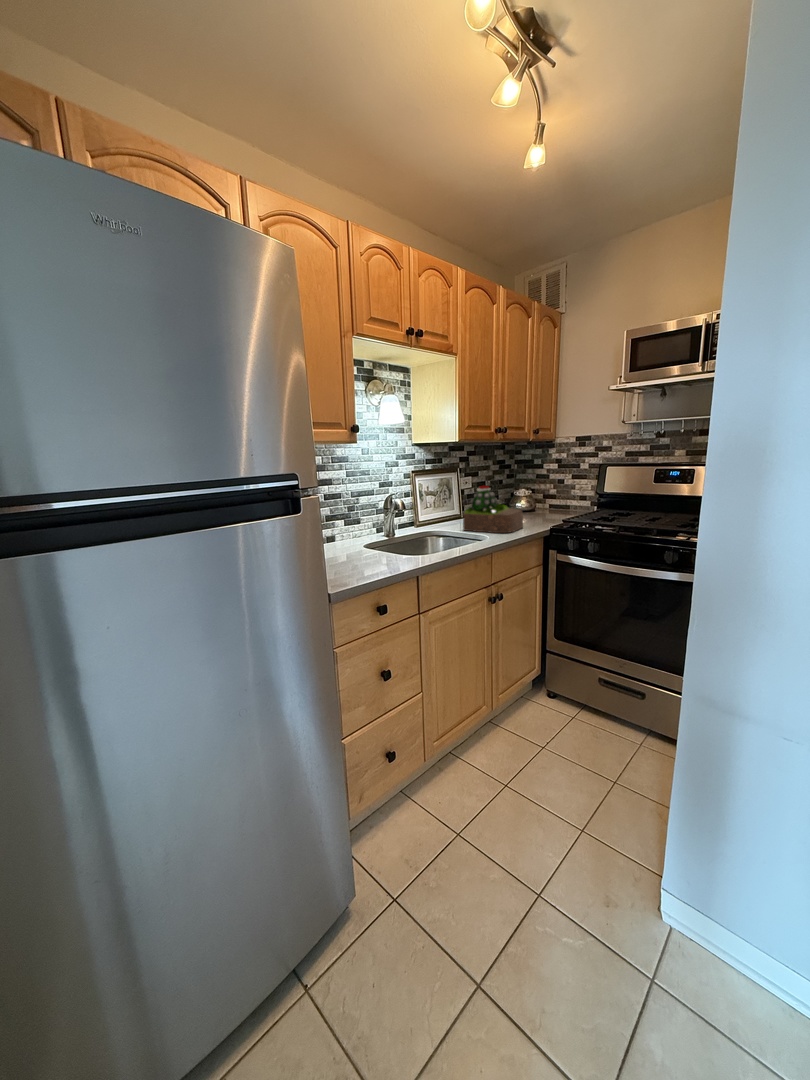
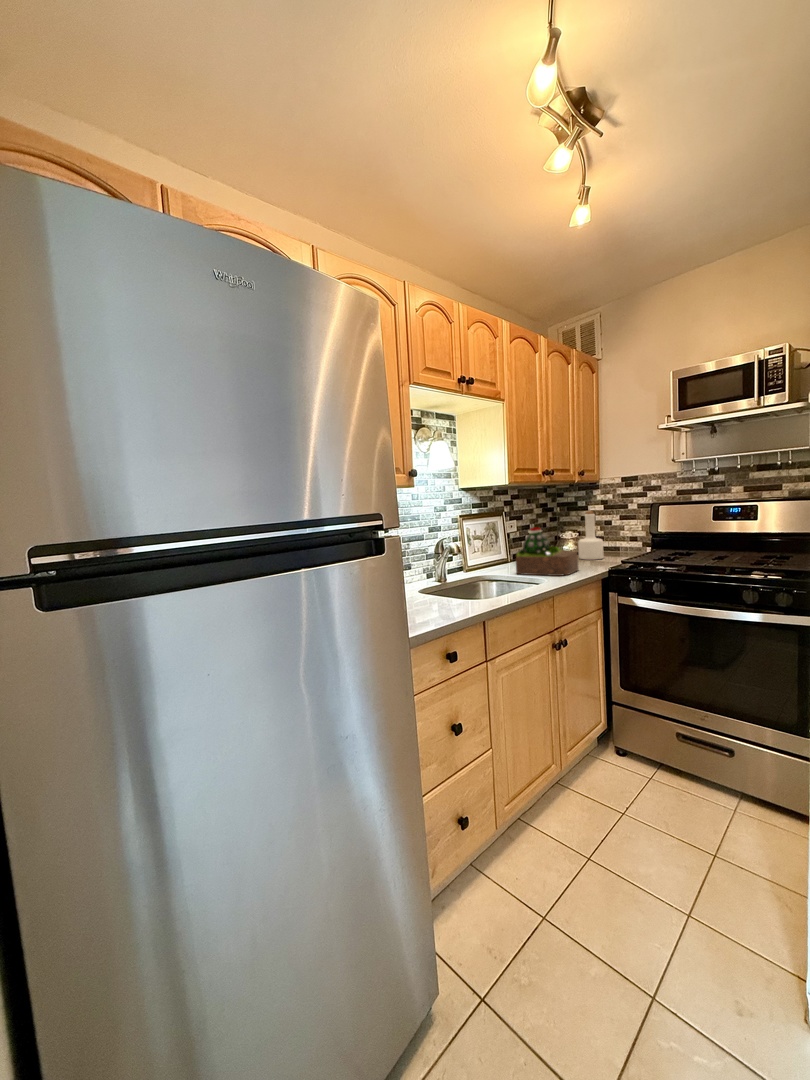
bottle: none [529,470,553,518] -> present [578,511,604,560]

